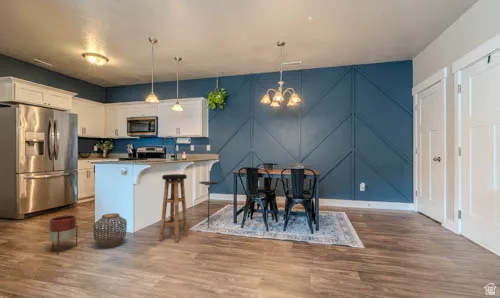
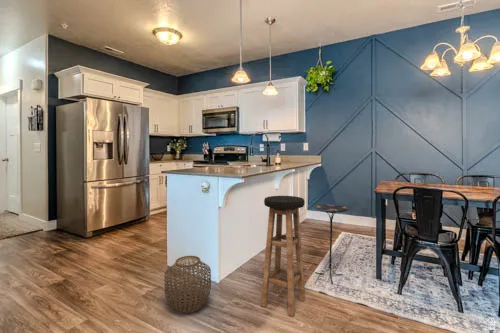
planter: present [49,215,77,254] -> none [106,254,144,318]

